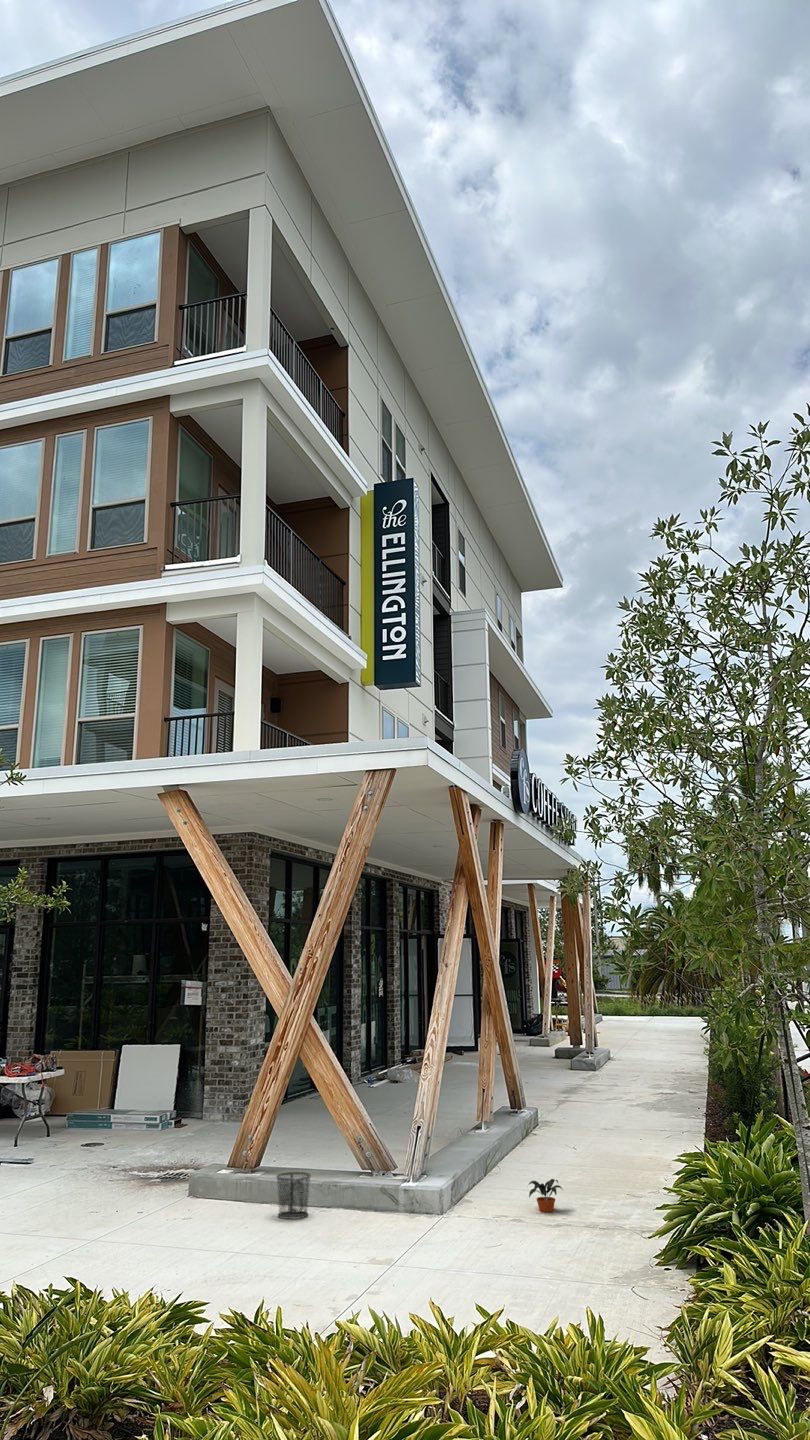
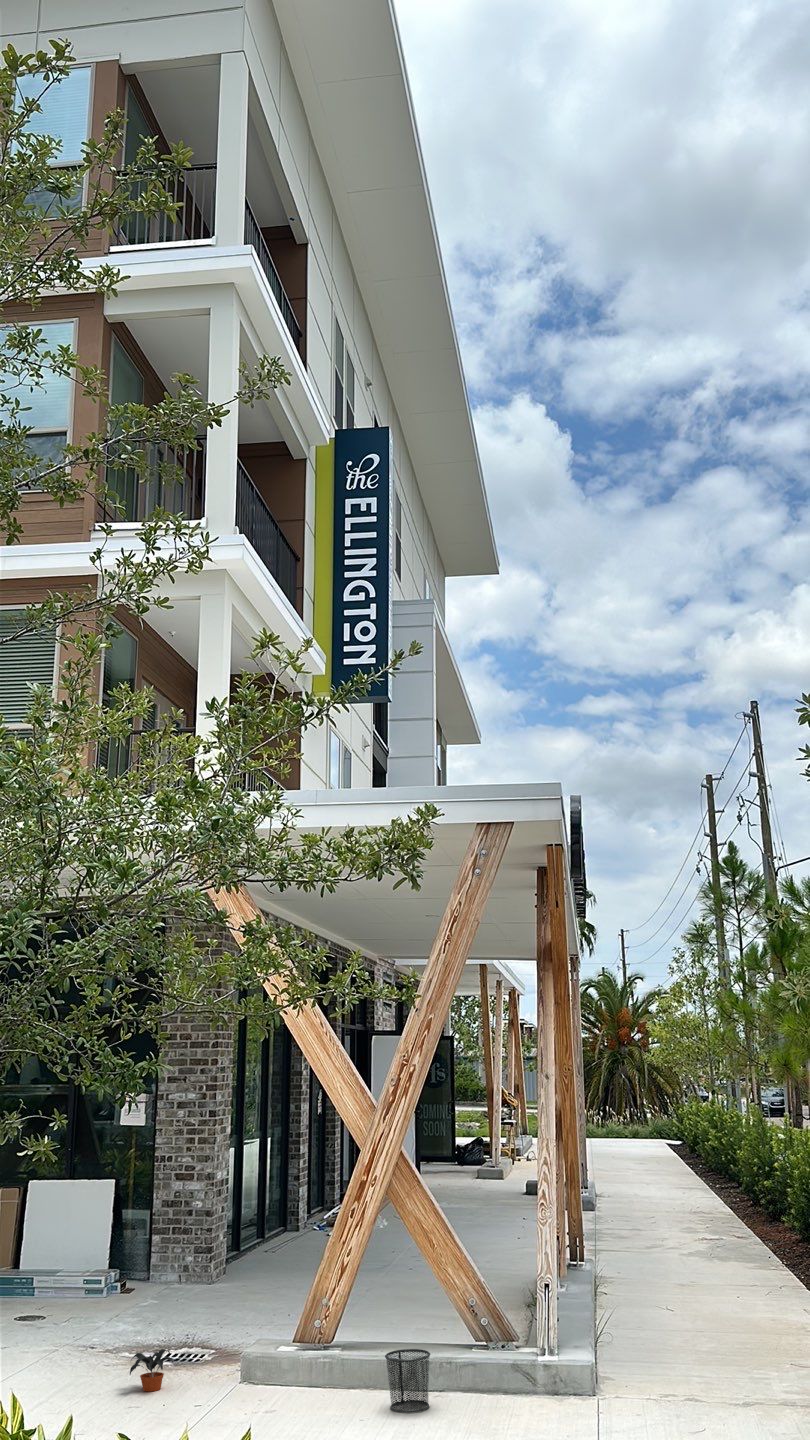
potted plant: present [529,1179,562,1212] -> present [130,1349,173,1392]

